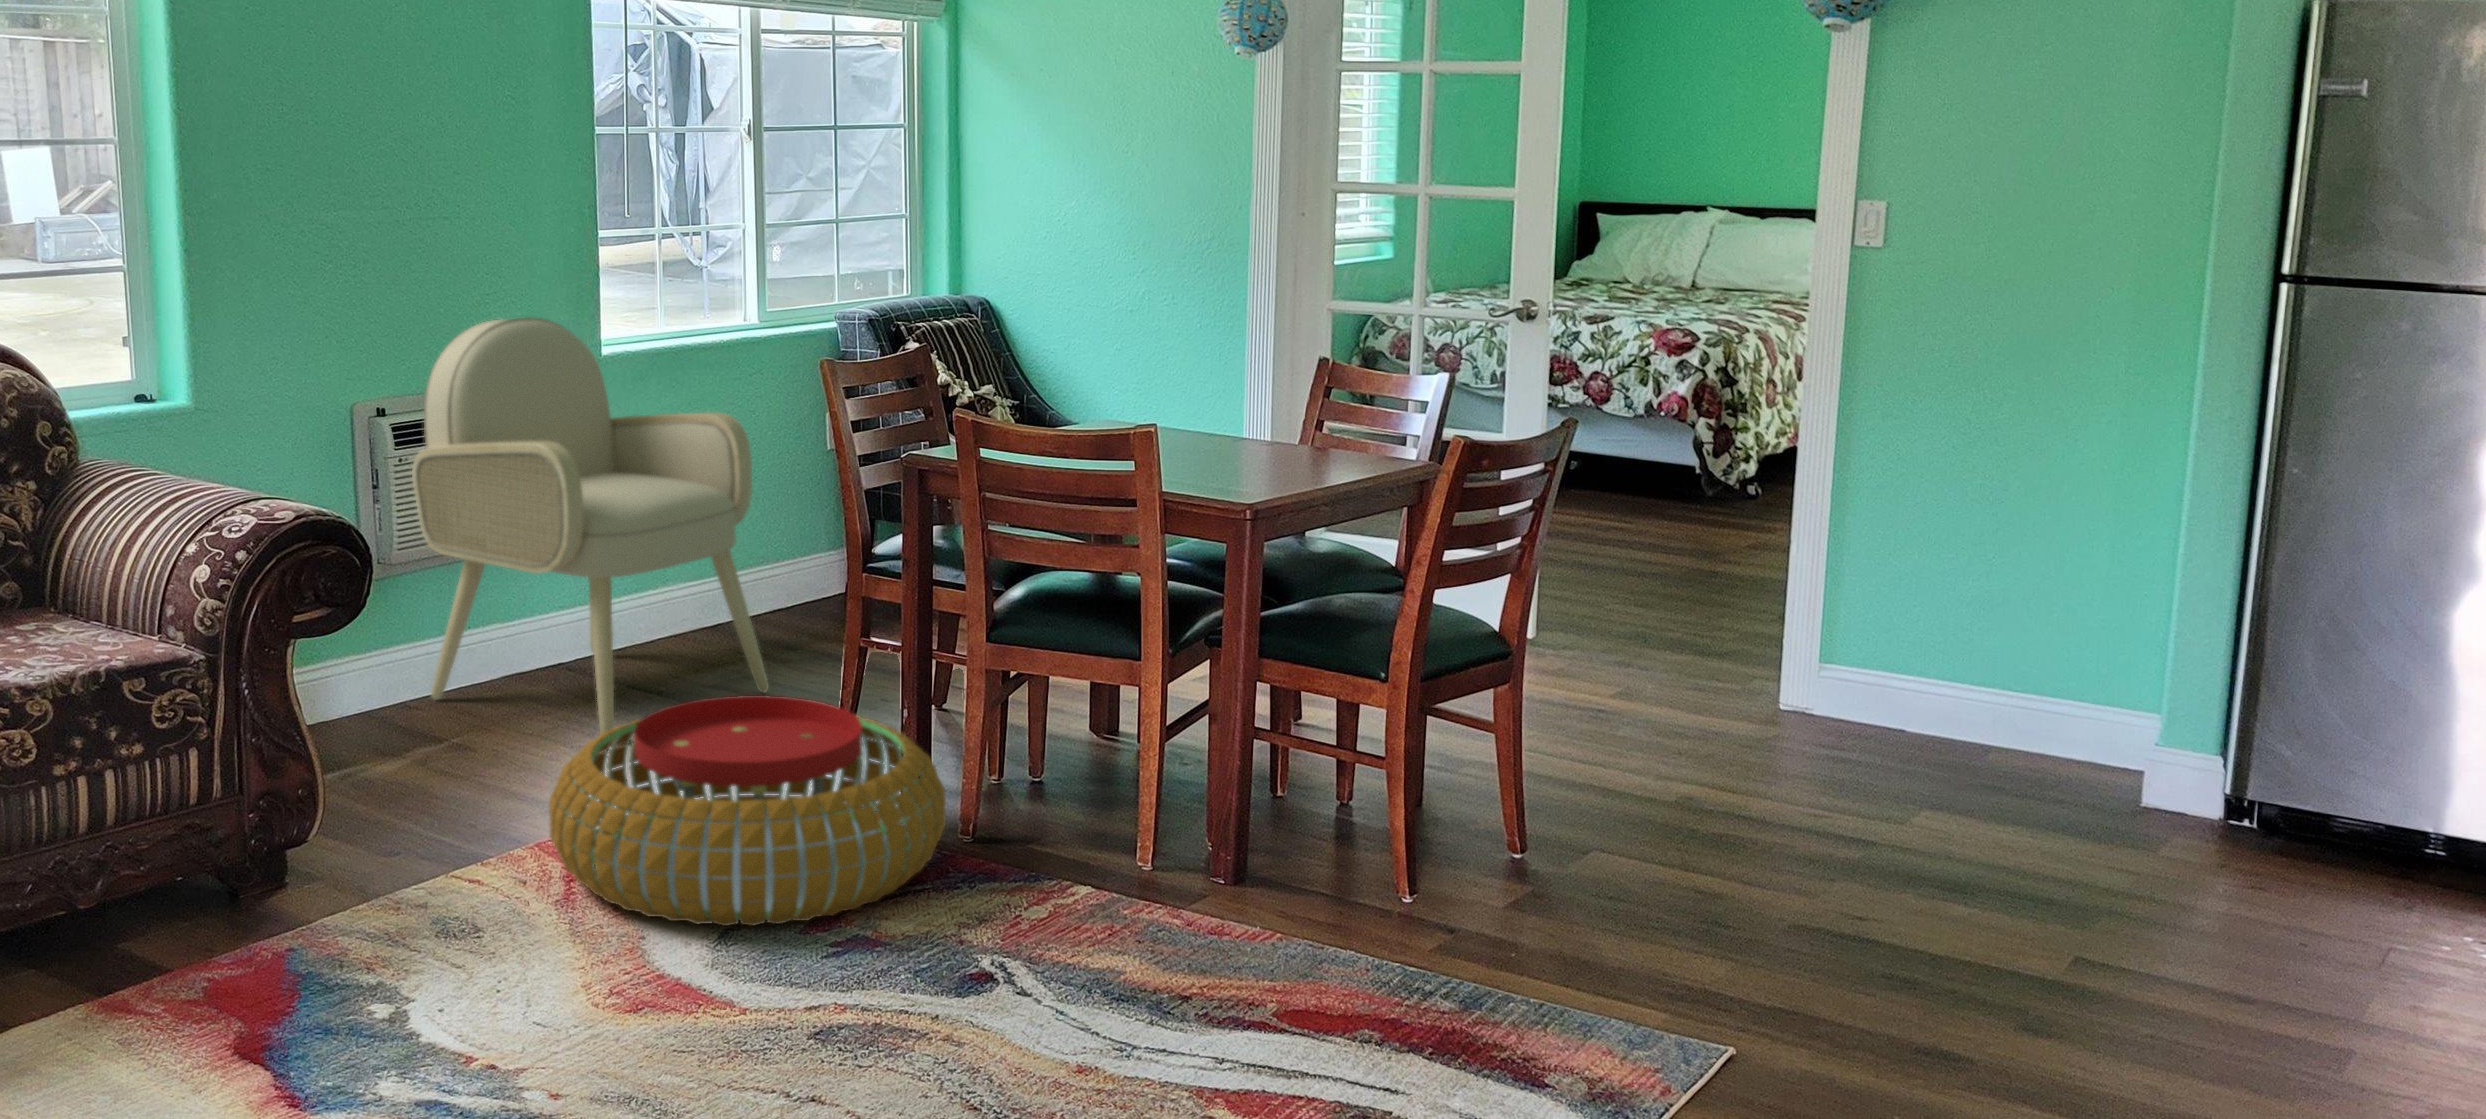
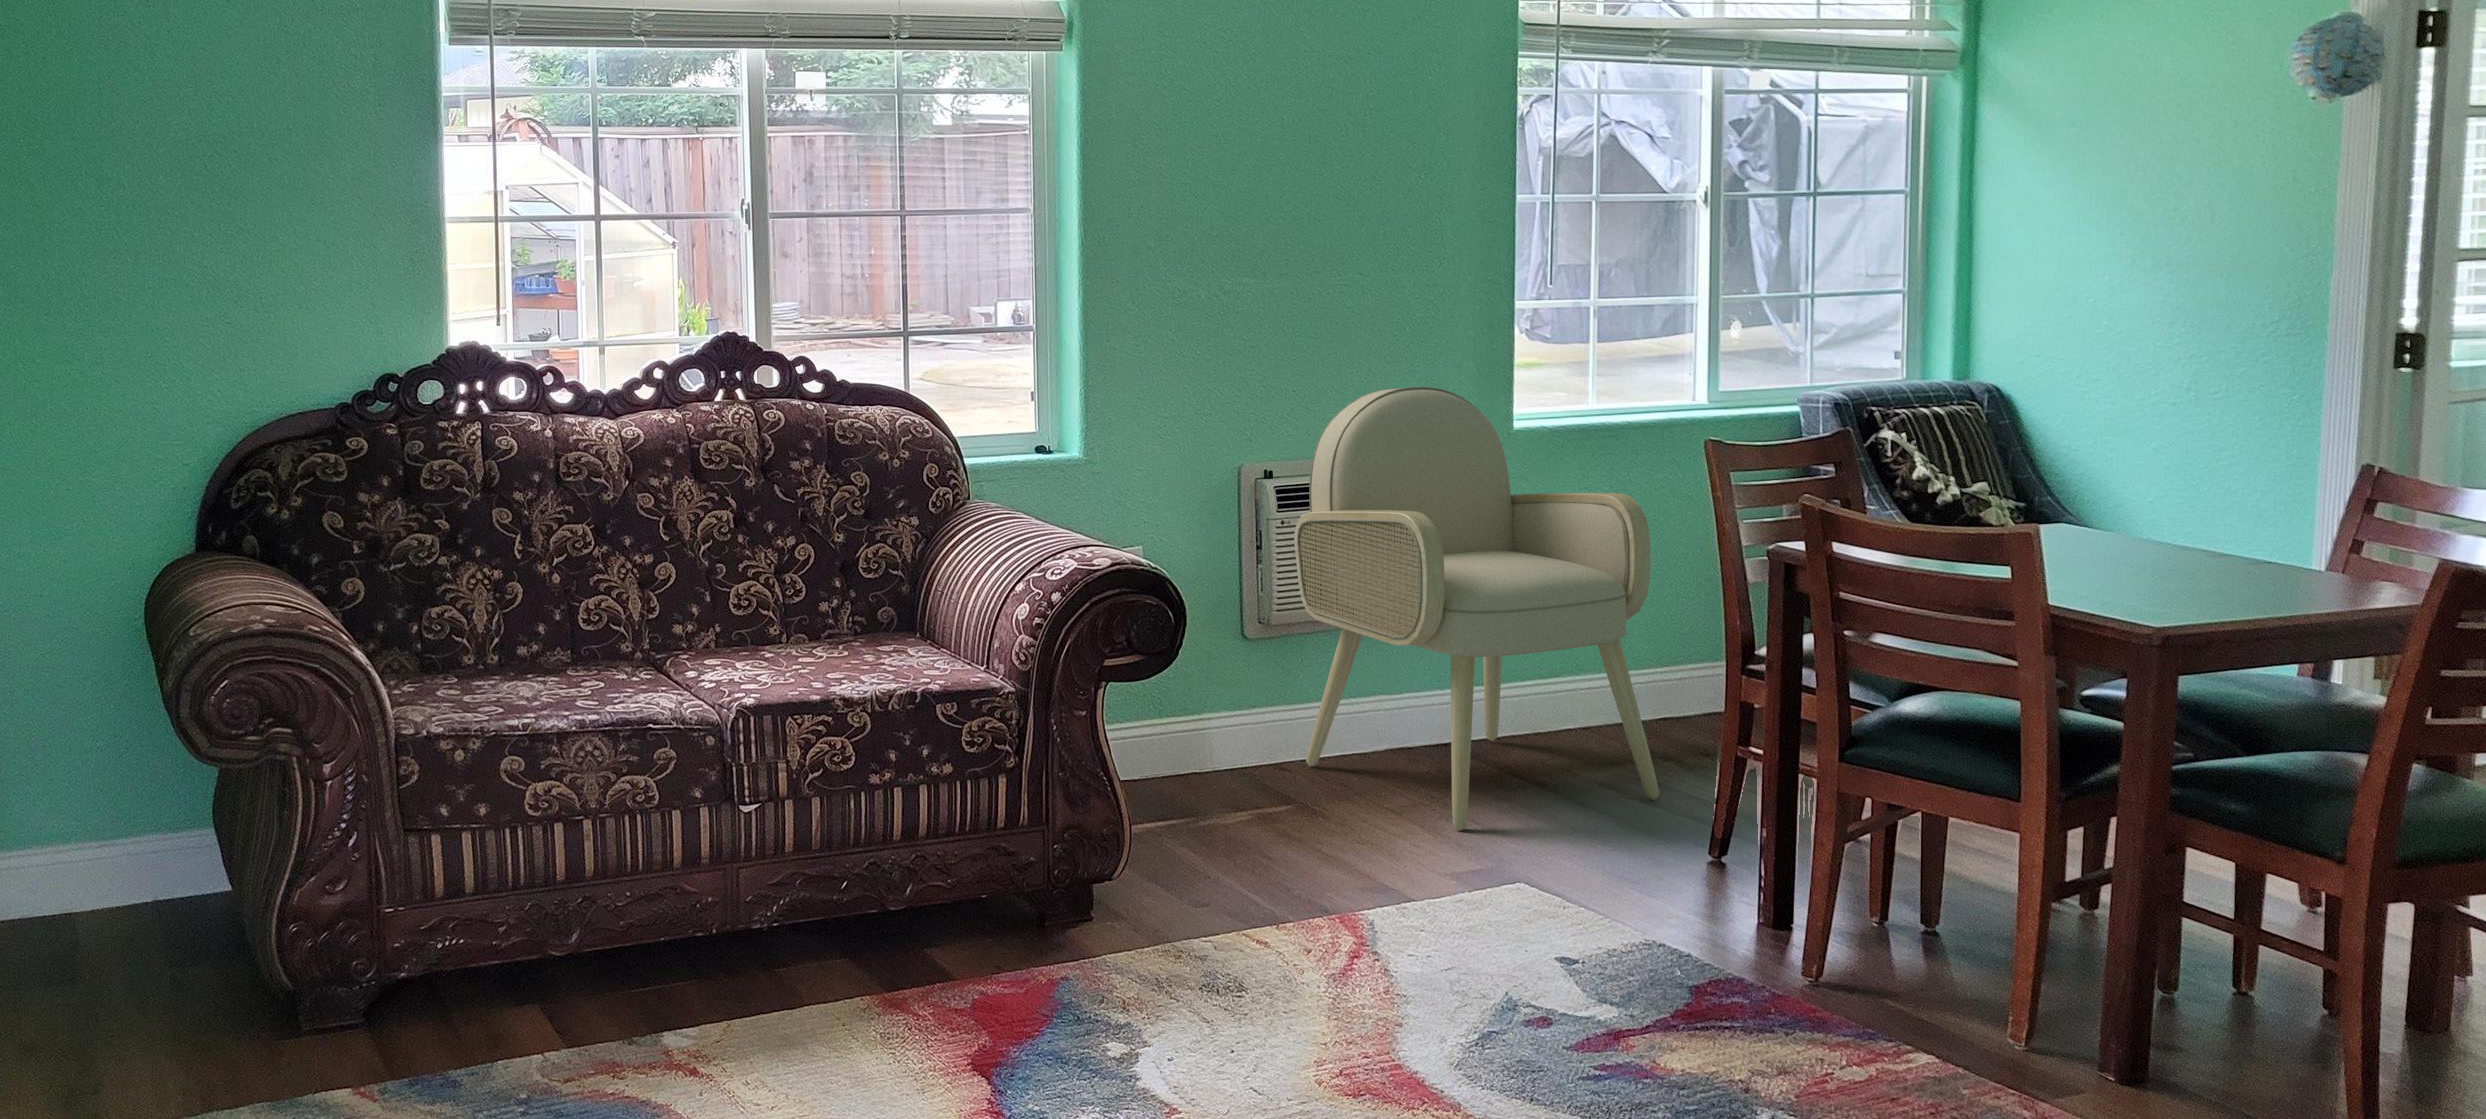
pouf: present [549,695,946,926] -> none [1334,789,1778,1041]

